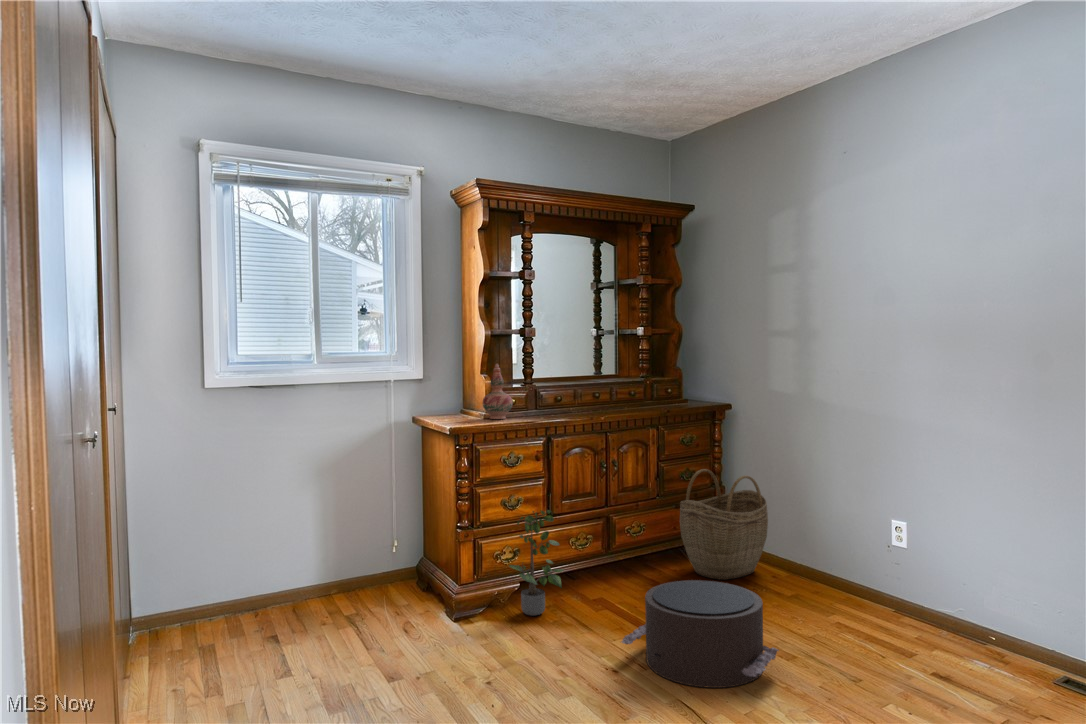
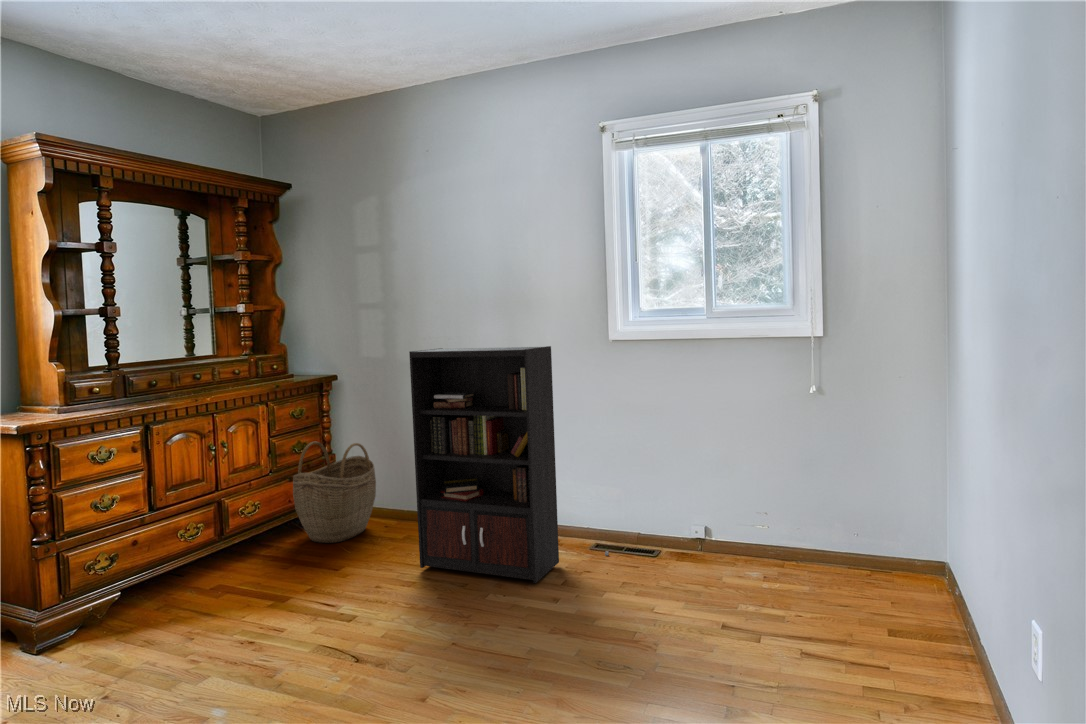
decorative vase: present [483,364,512,419] -> none [57,349,98,413]
bookcase: none [802,376,1079,682] -> present [409,346,609,583]
potted plant: present [509,510,564,616] -> none [107,502,178,622]
pouf: present [622,580,779,688] -> none [254,544,405,645]

